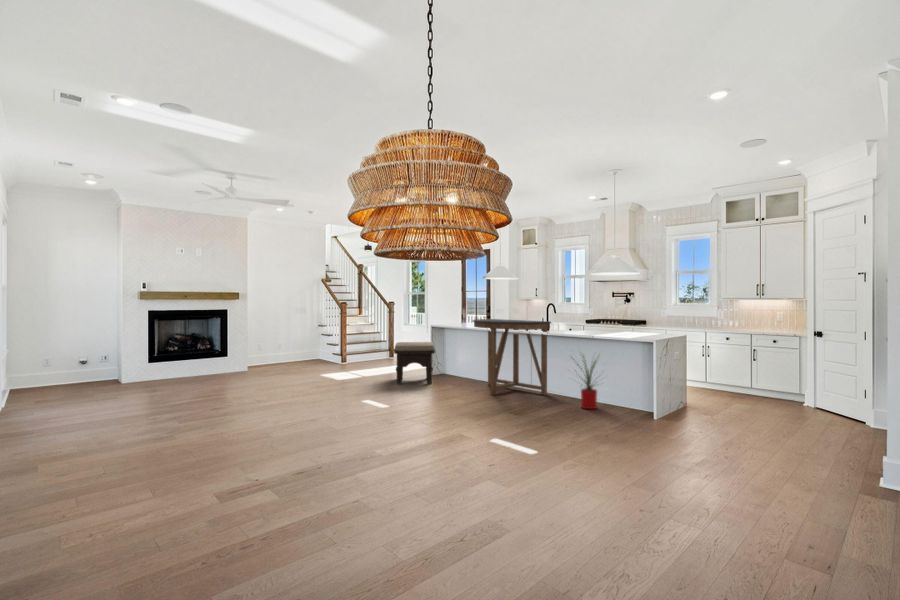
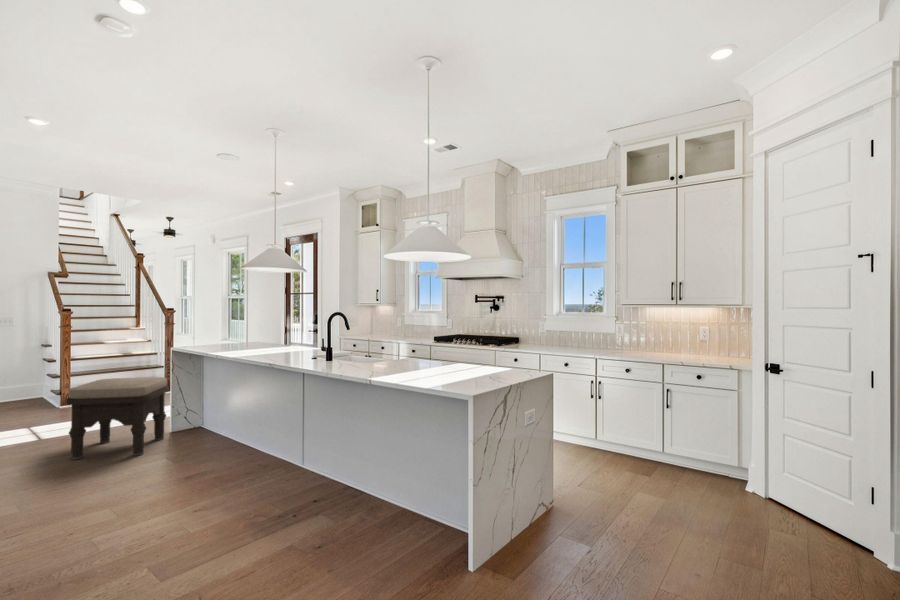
console table: present [473,319,551,395] -> none [196,339,327,486]
house plant: present [571,356,598,409] -> none [313,403,403,531]

